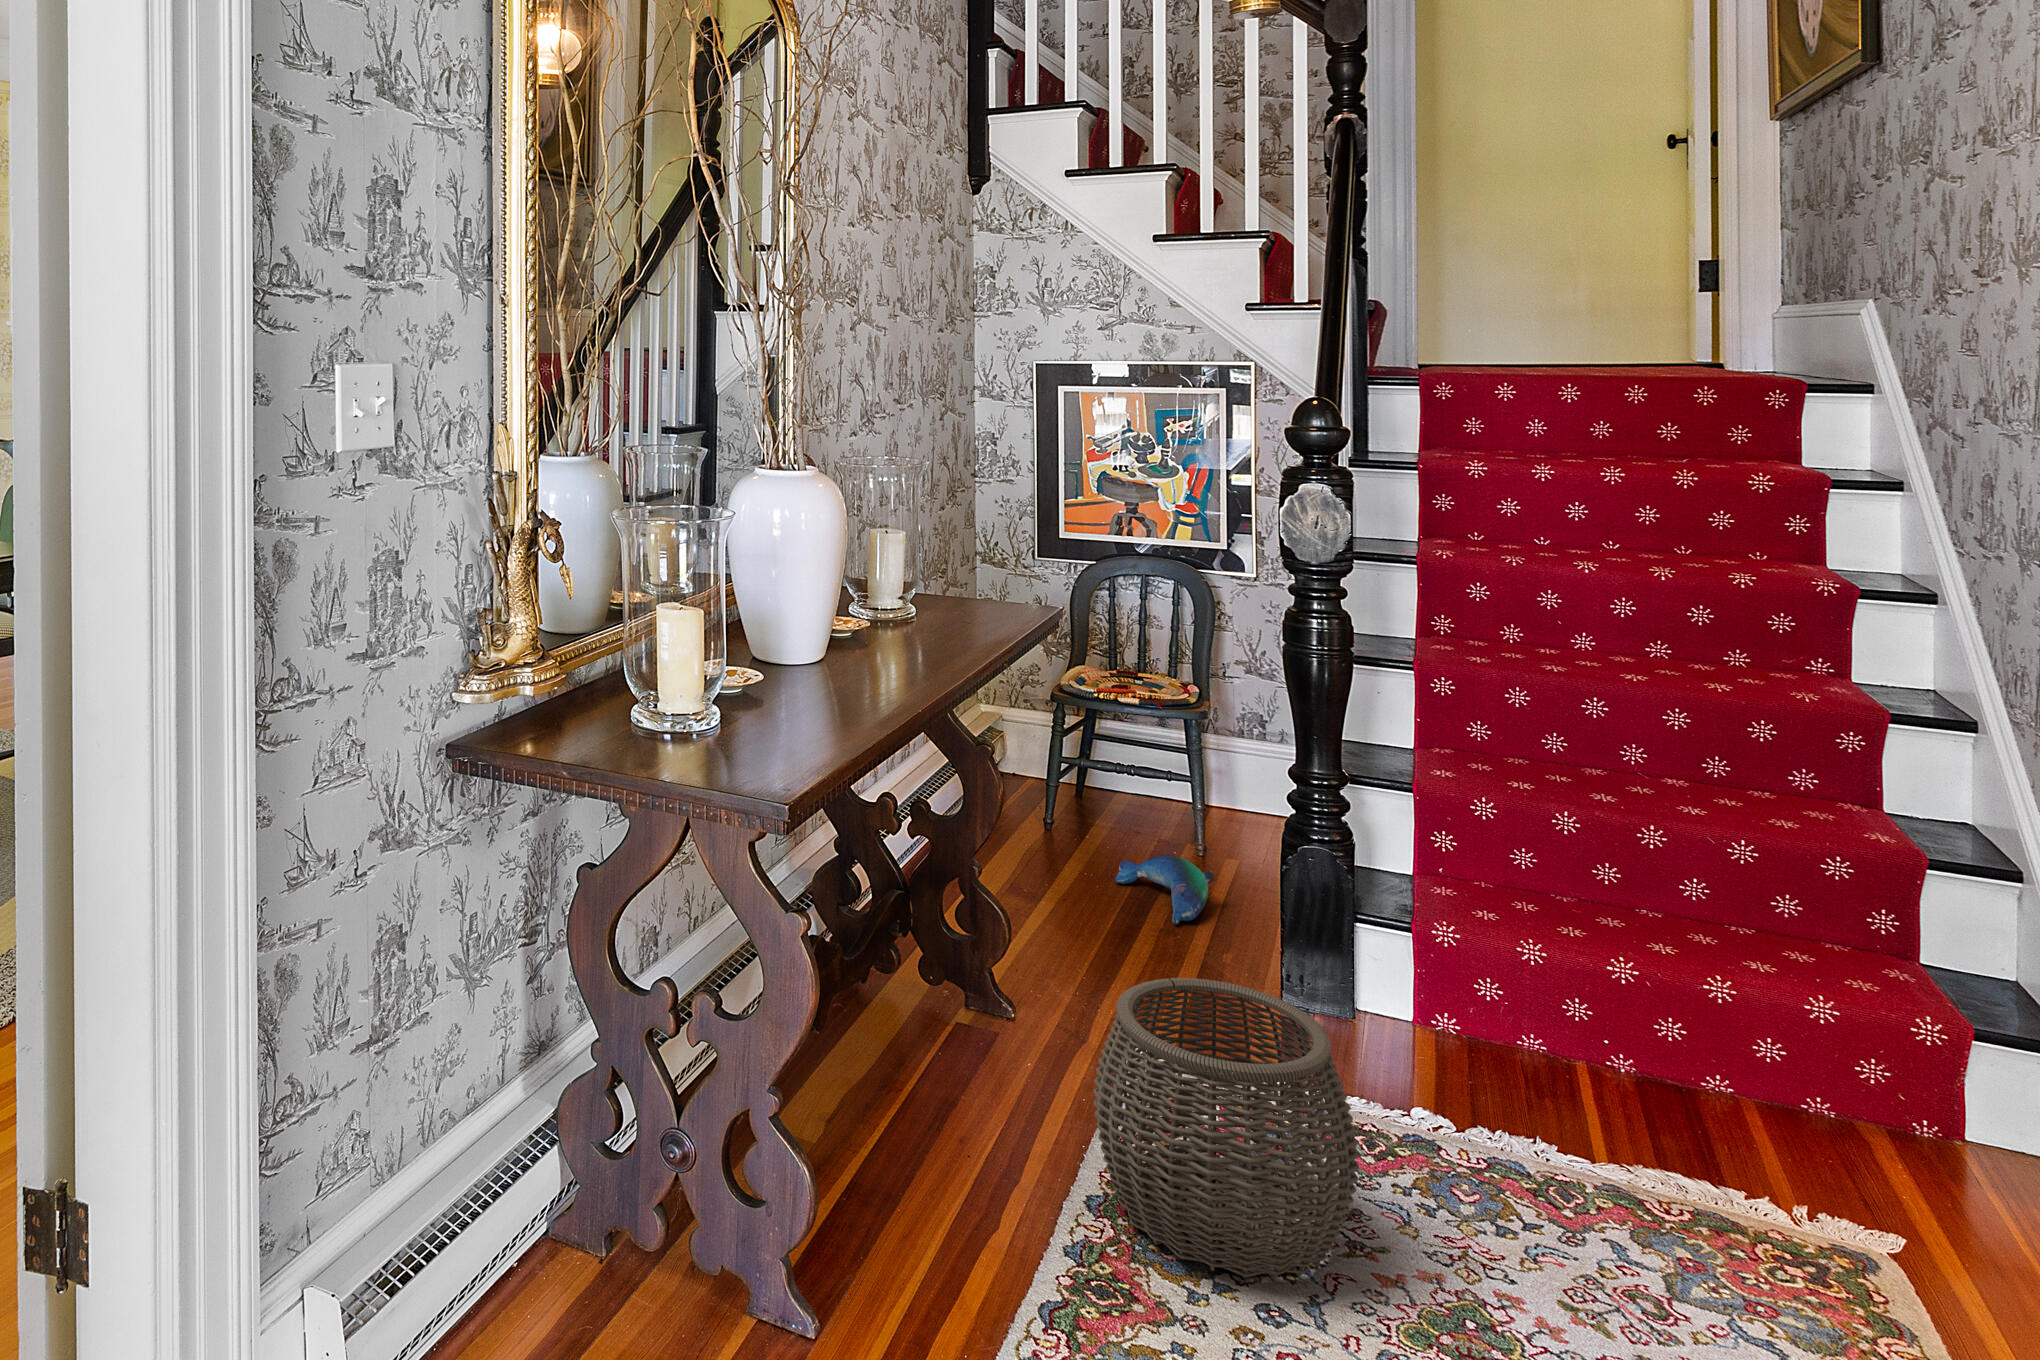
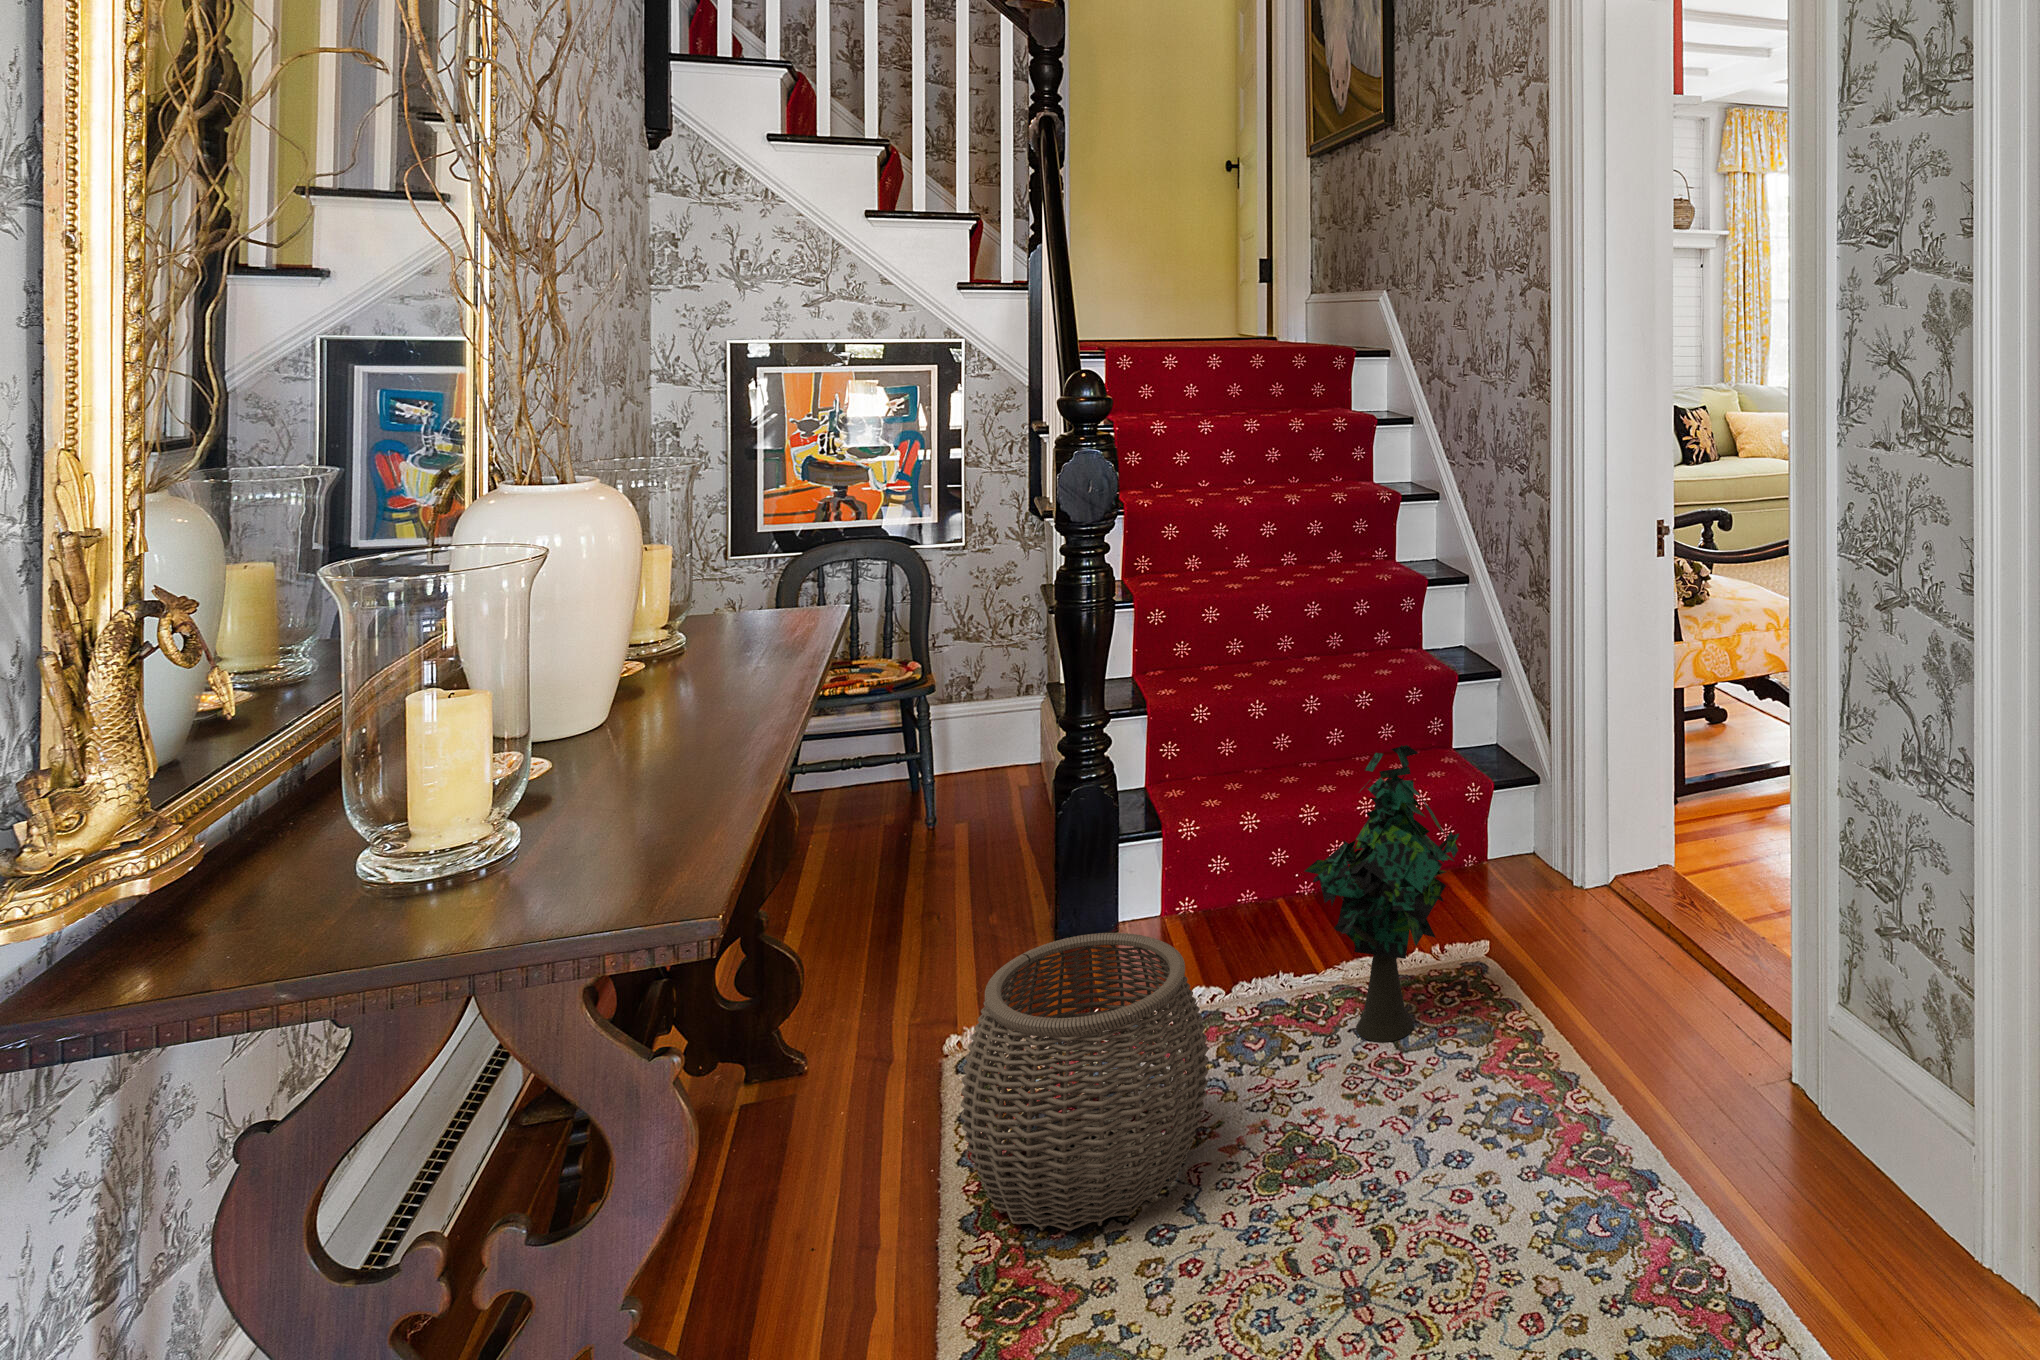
plush toy: present [1115,855,1214,924] -> none [864,835,968,903]
decorative plant: none [1533,906,1793,1283] -> present [1305,745,1459,1042]

